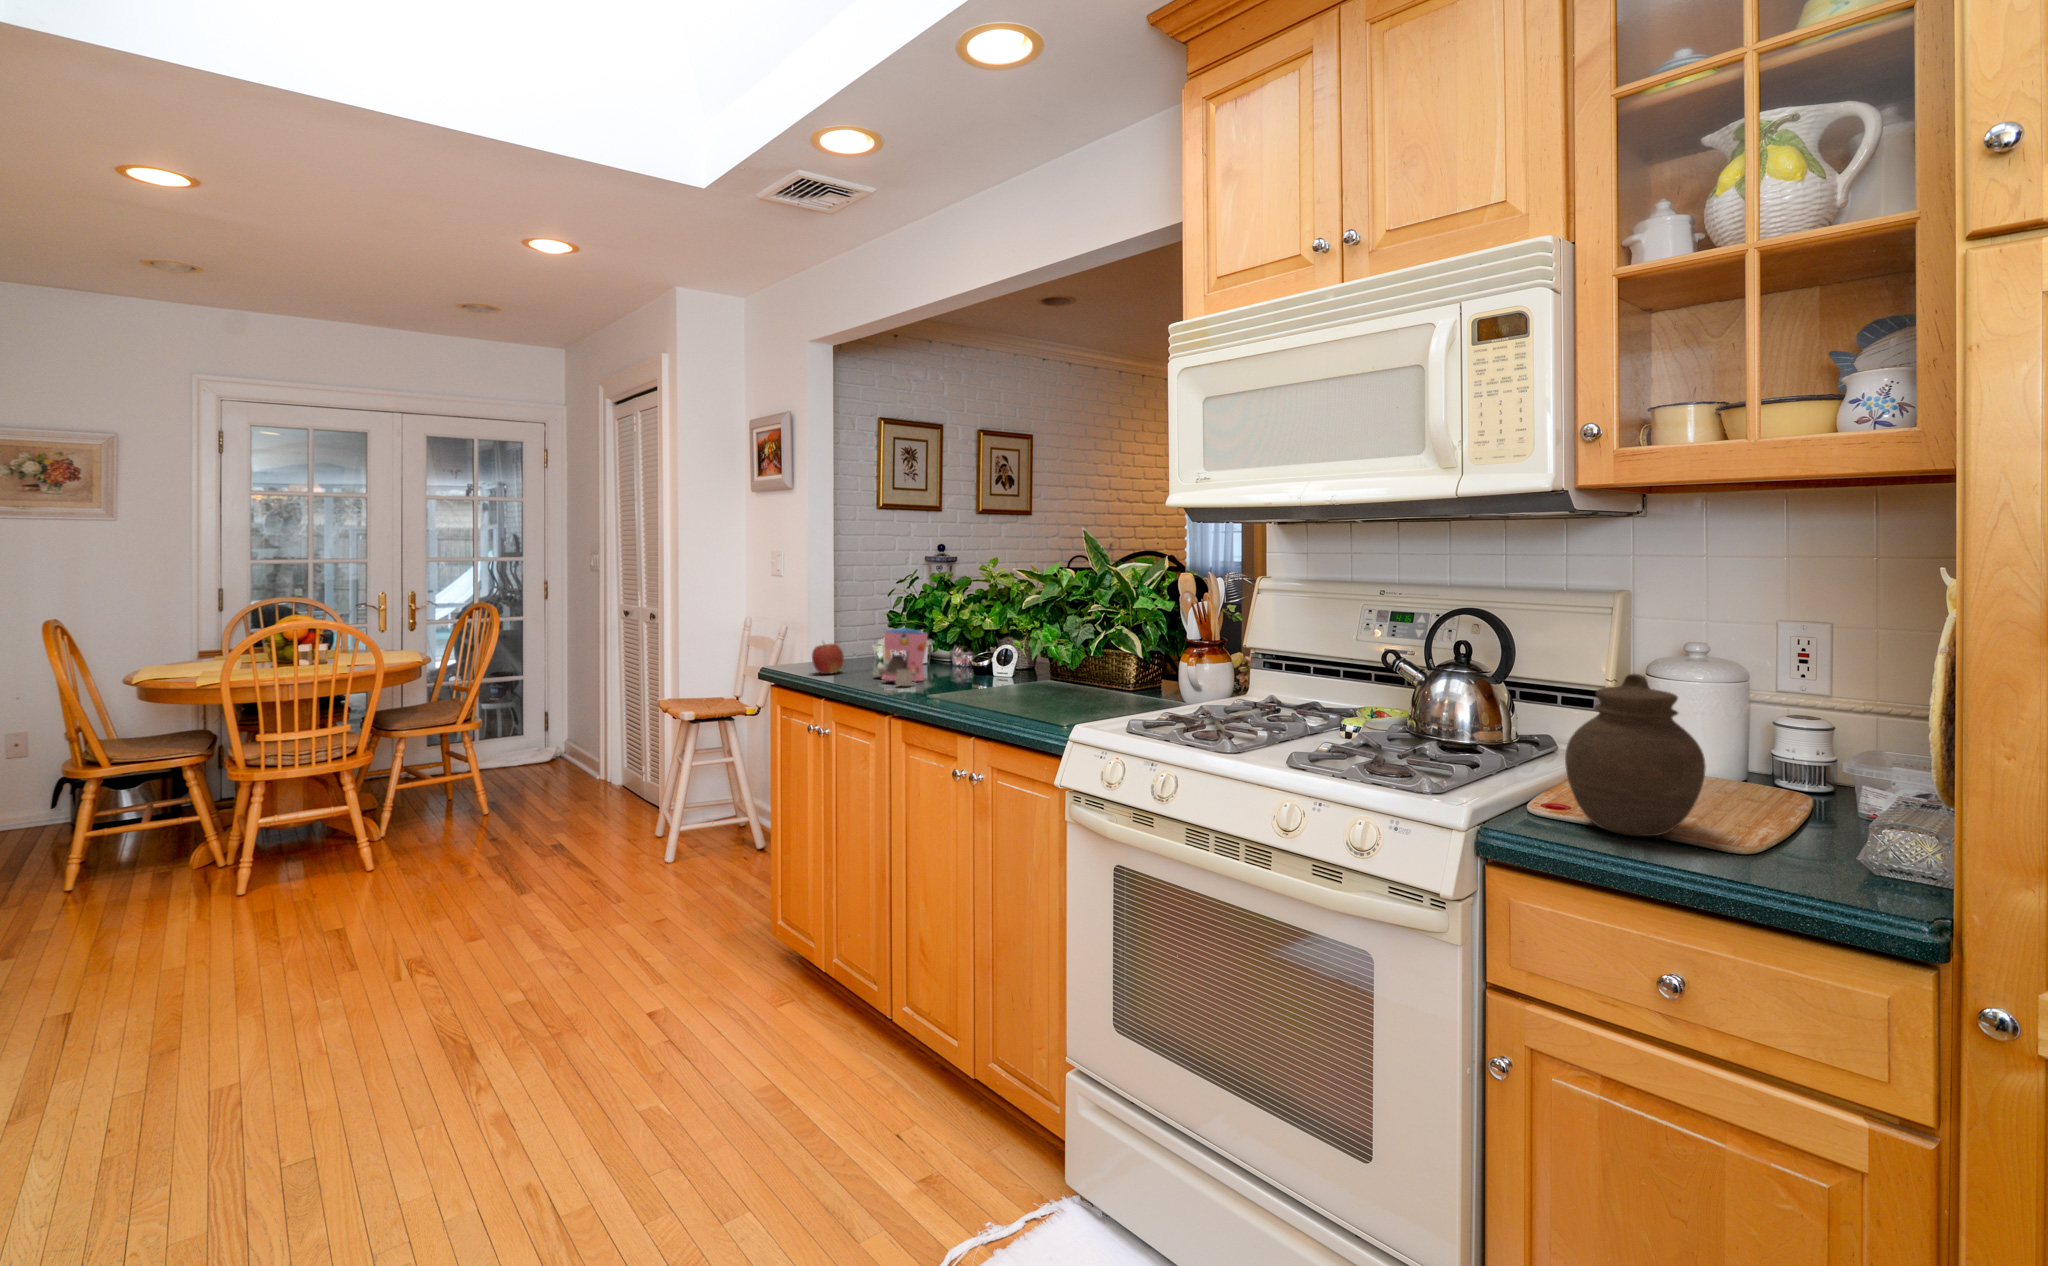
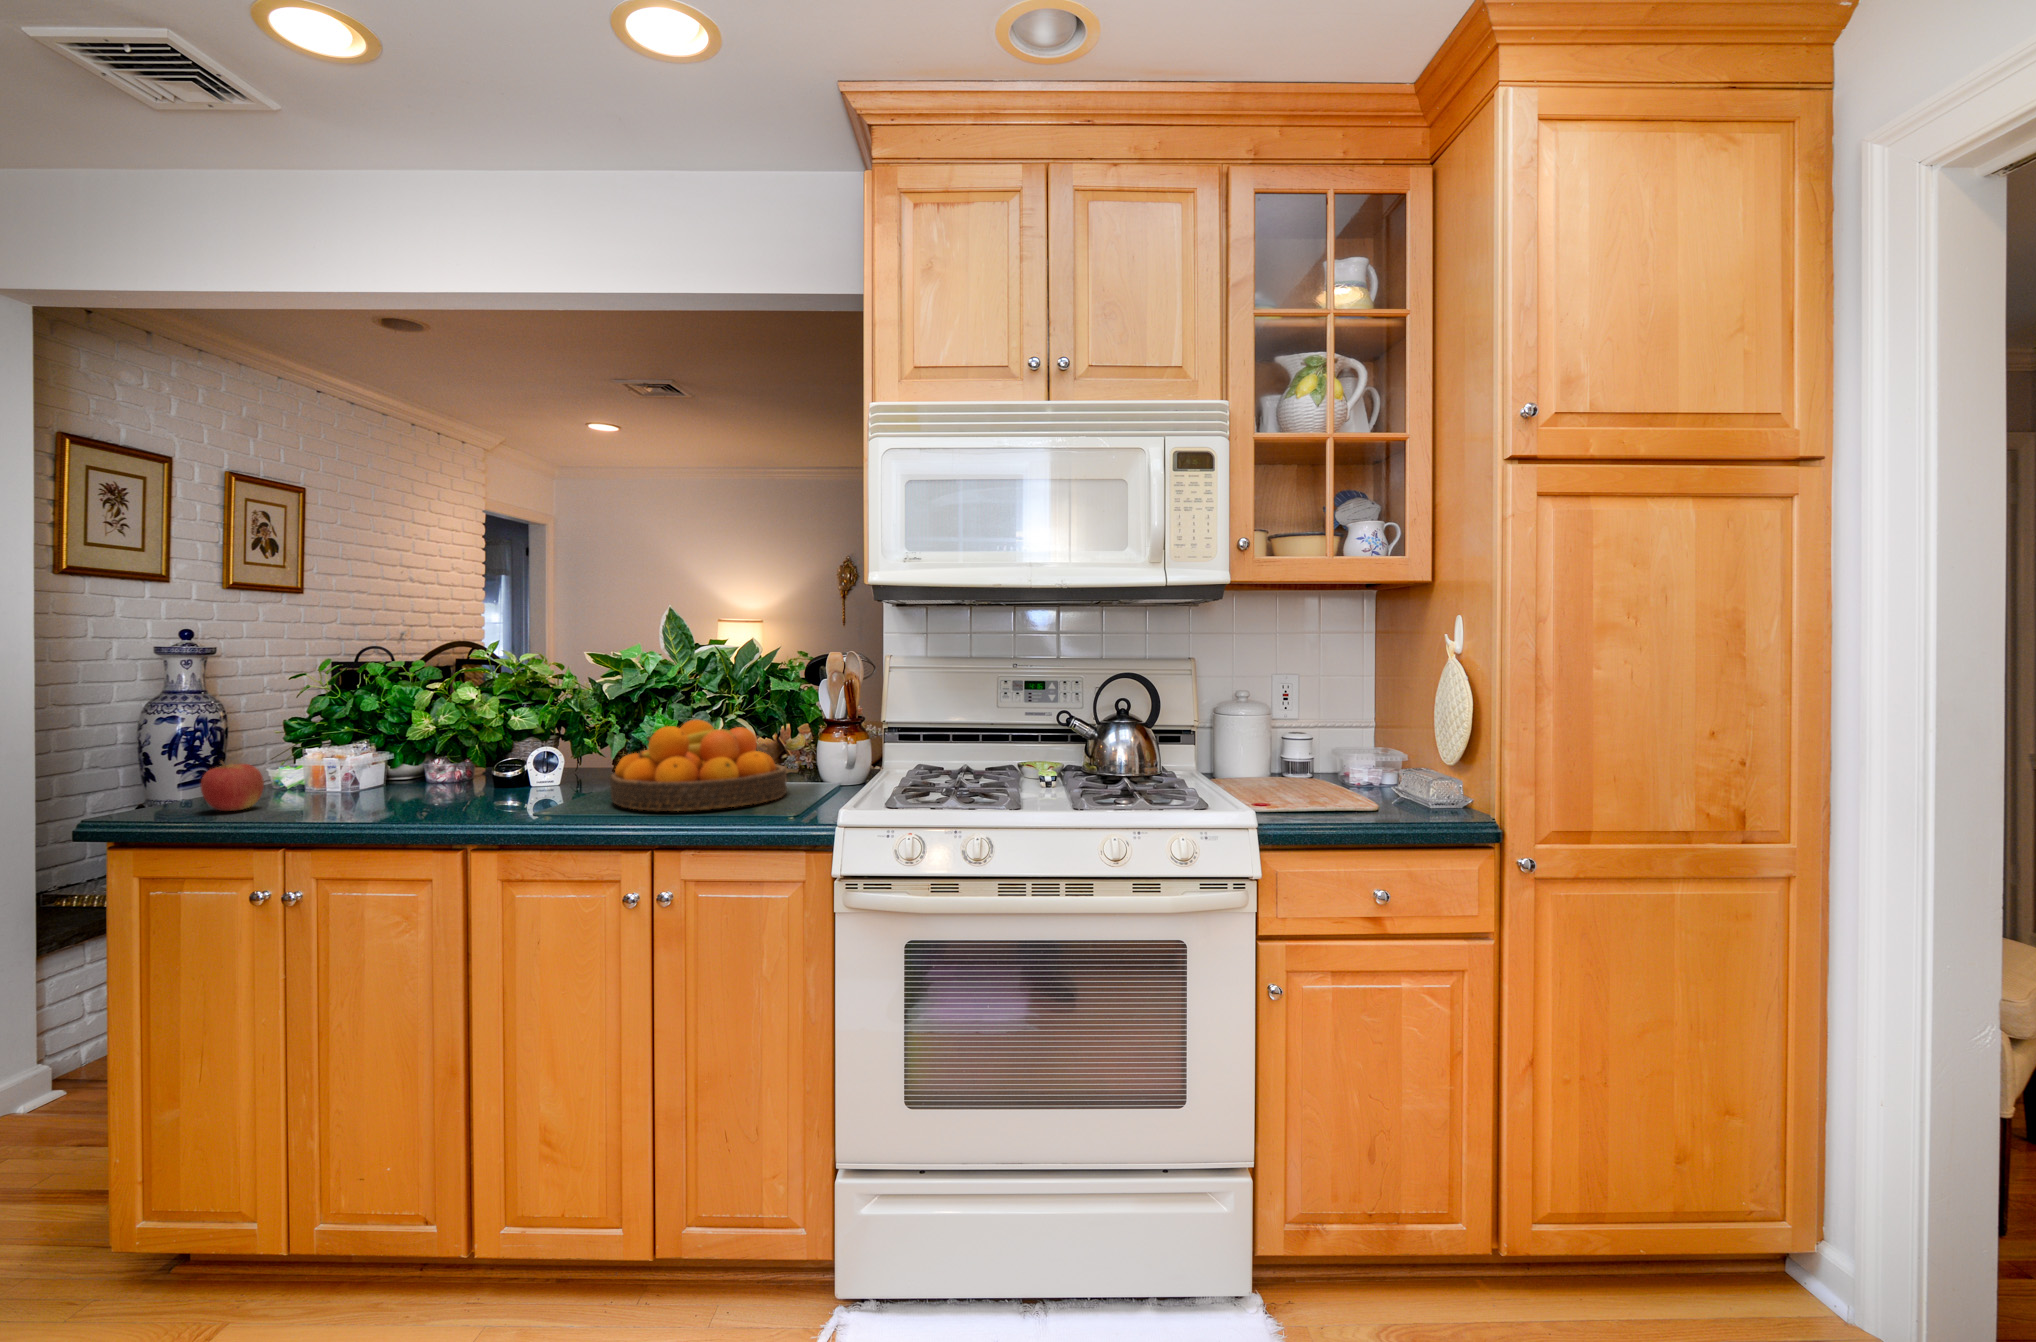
coffee maker: present [875,628,928,686] -> none [346,730,457,807]
fruit bowl: none [977,633,1121,713] -> present [610,719,787,811]
jar: present [1565,674,1706,836] -> none [1296,703,1376,809]

